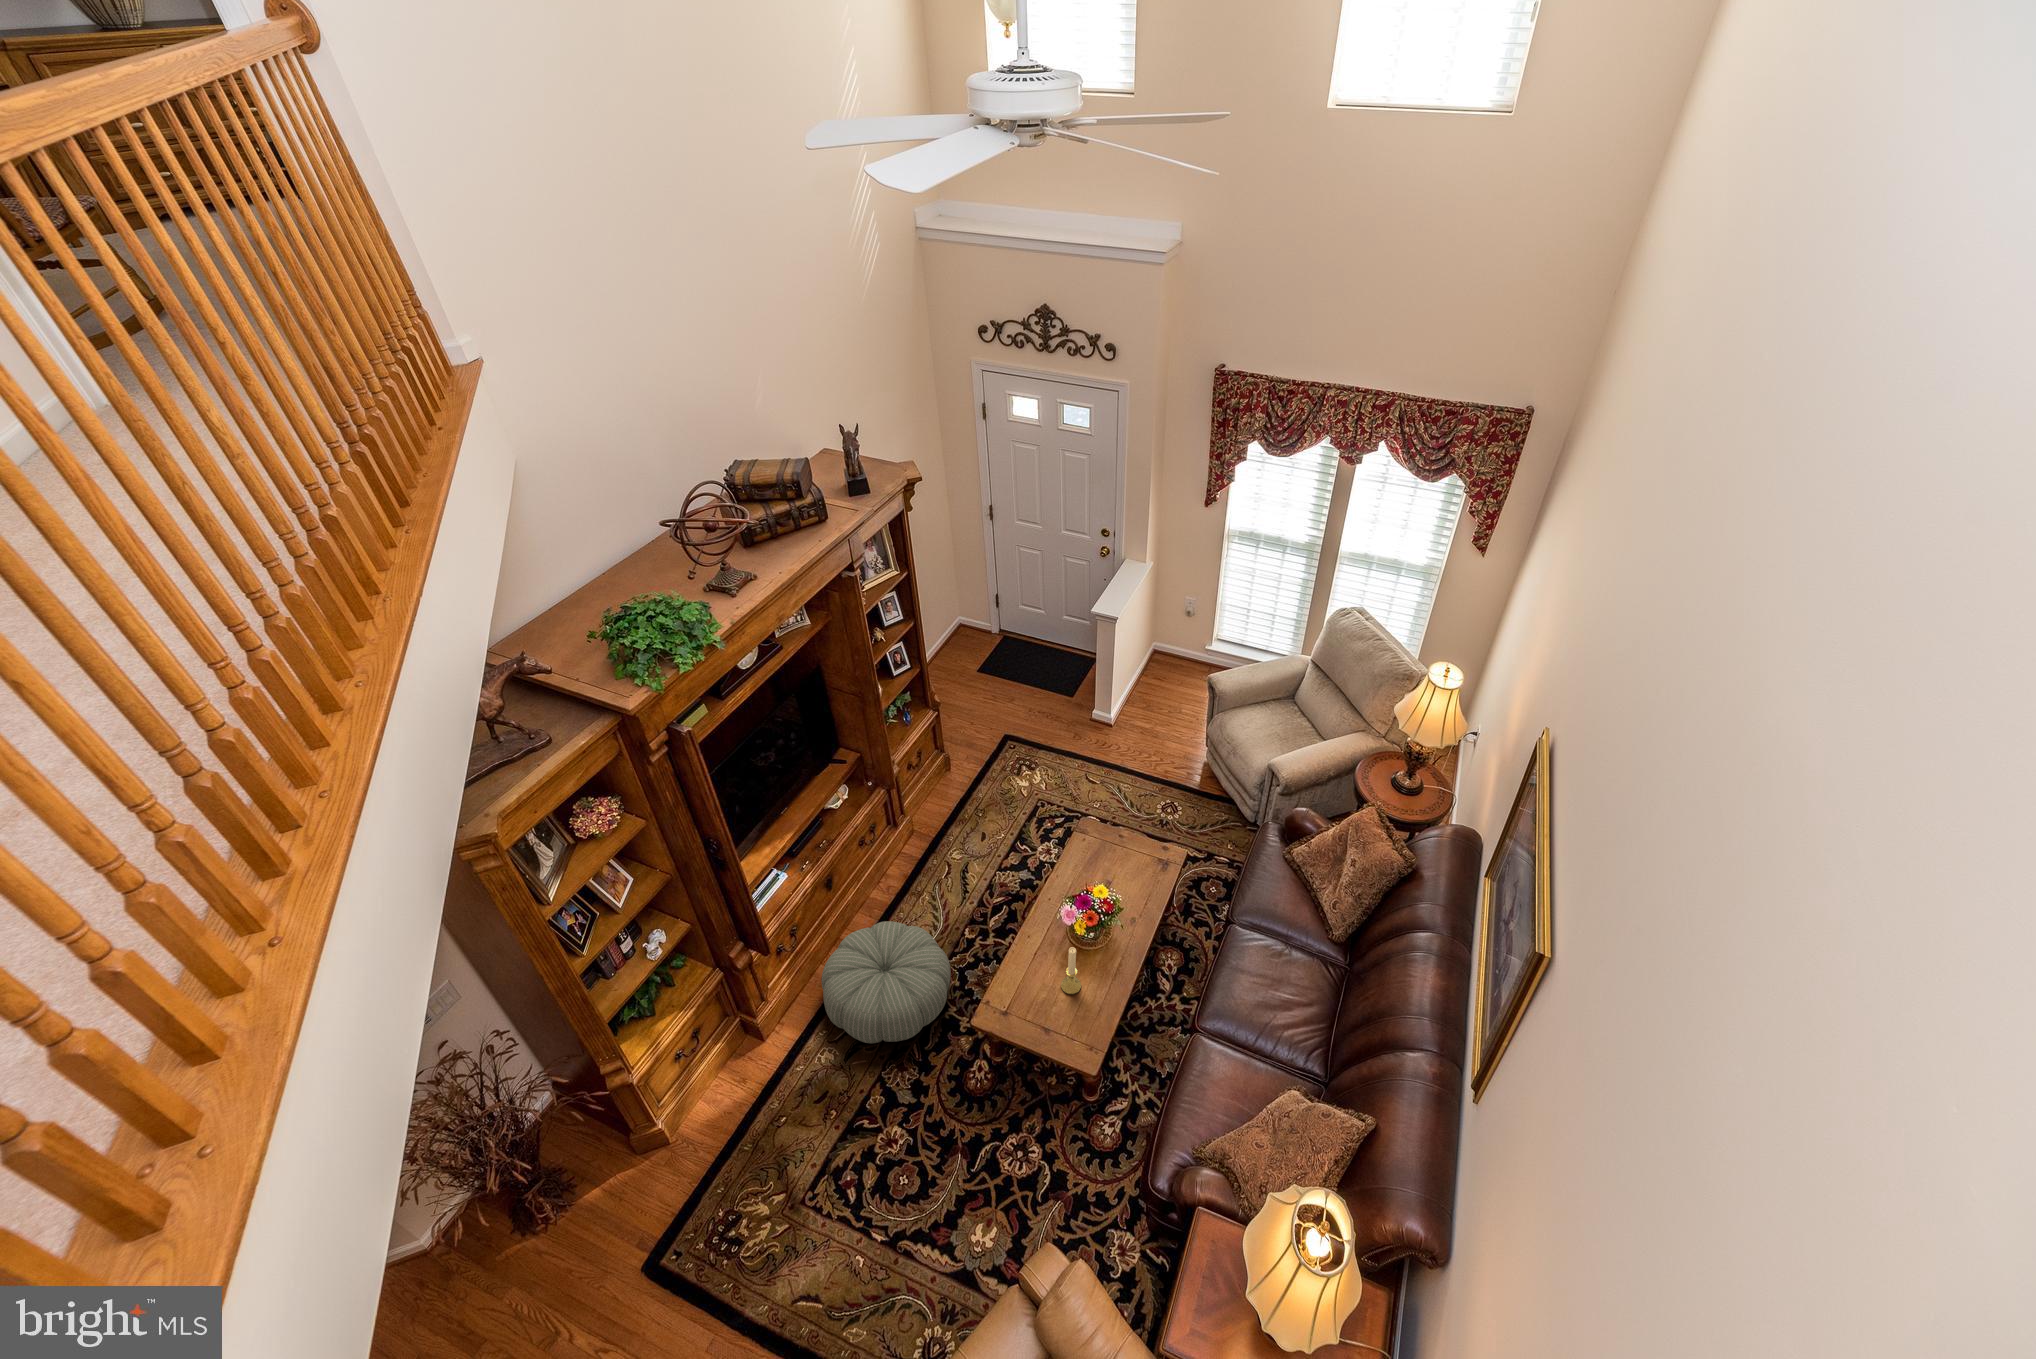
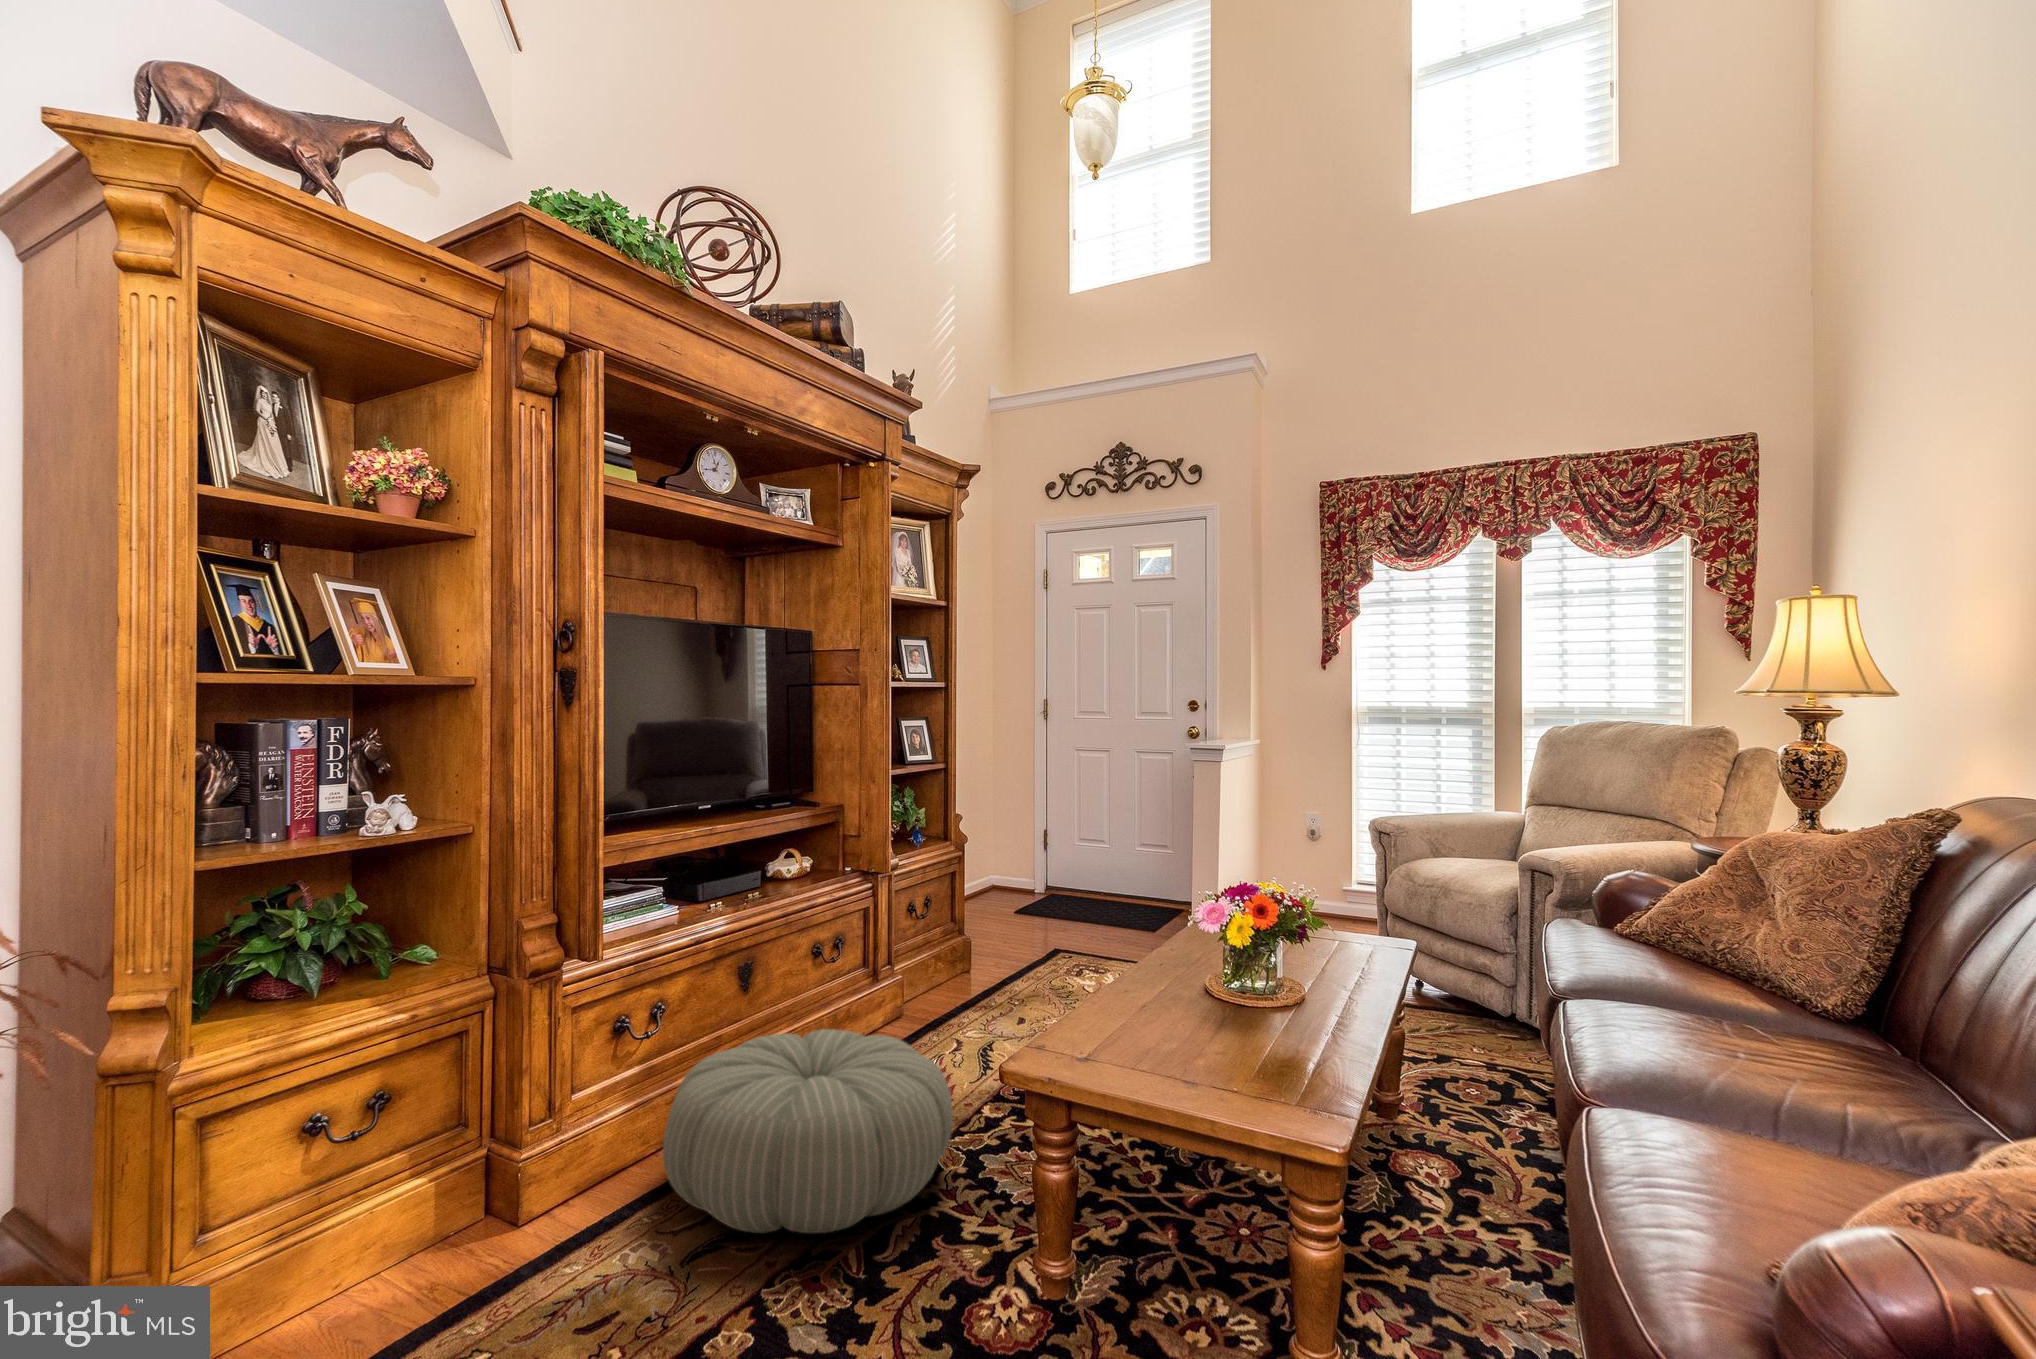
candle holder: present [1061,947,1081,994] -> none [1210,893,1258,1038]

